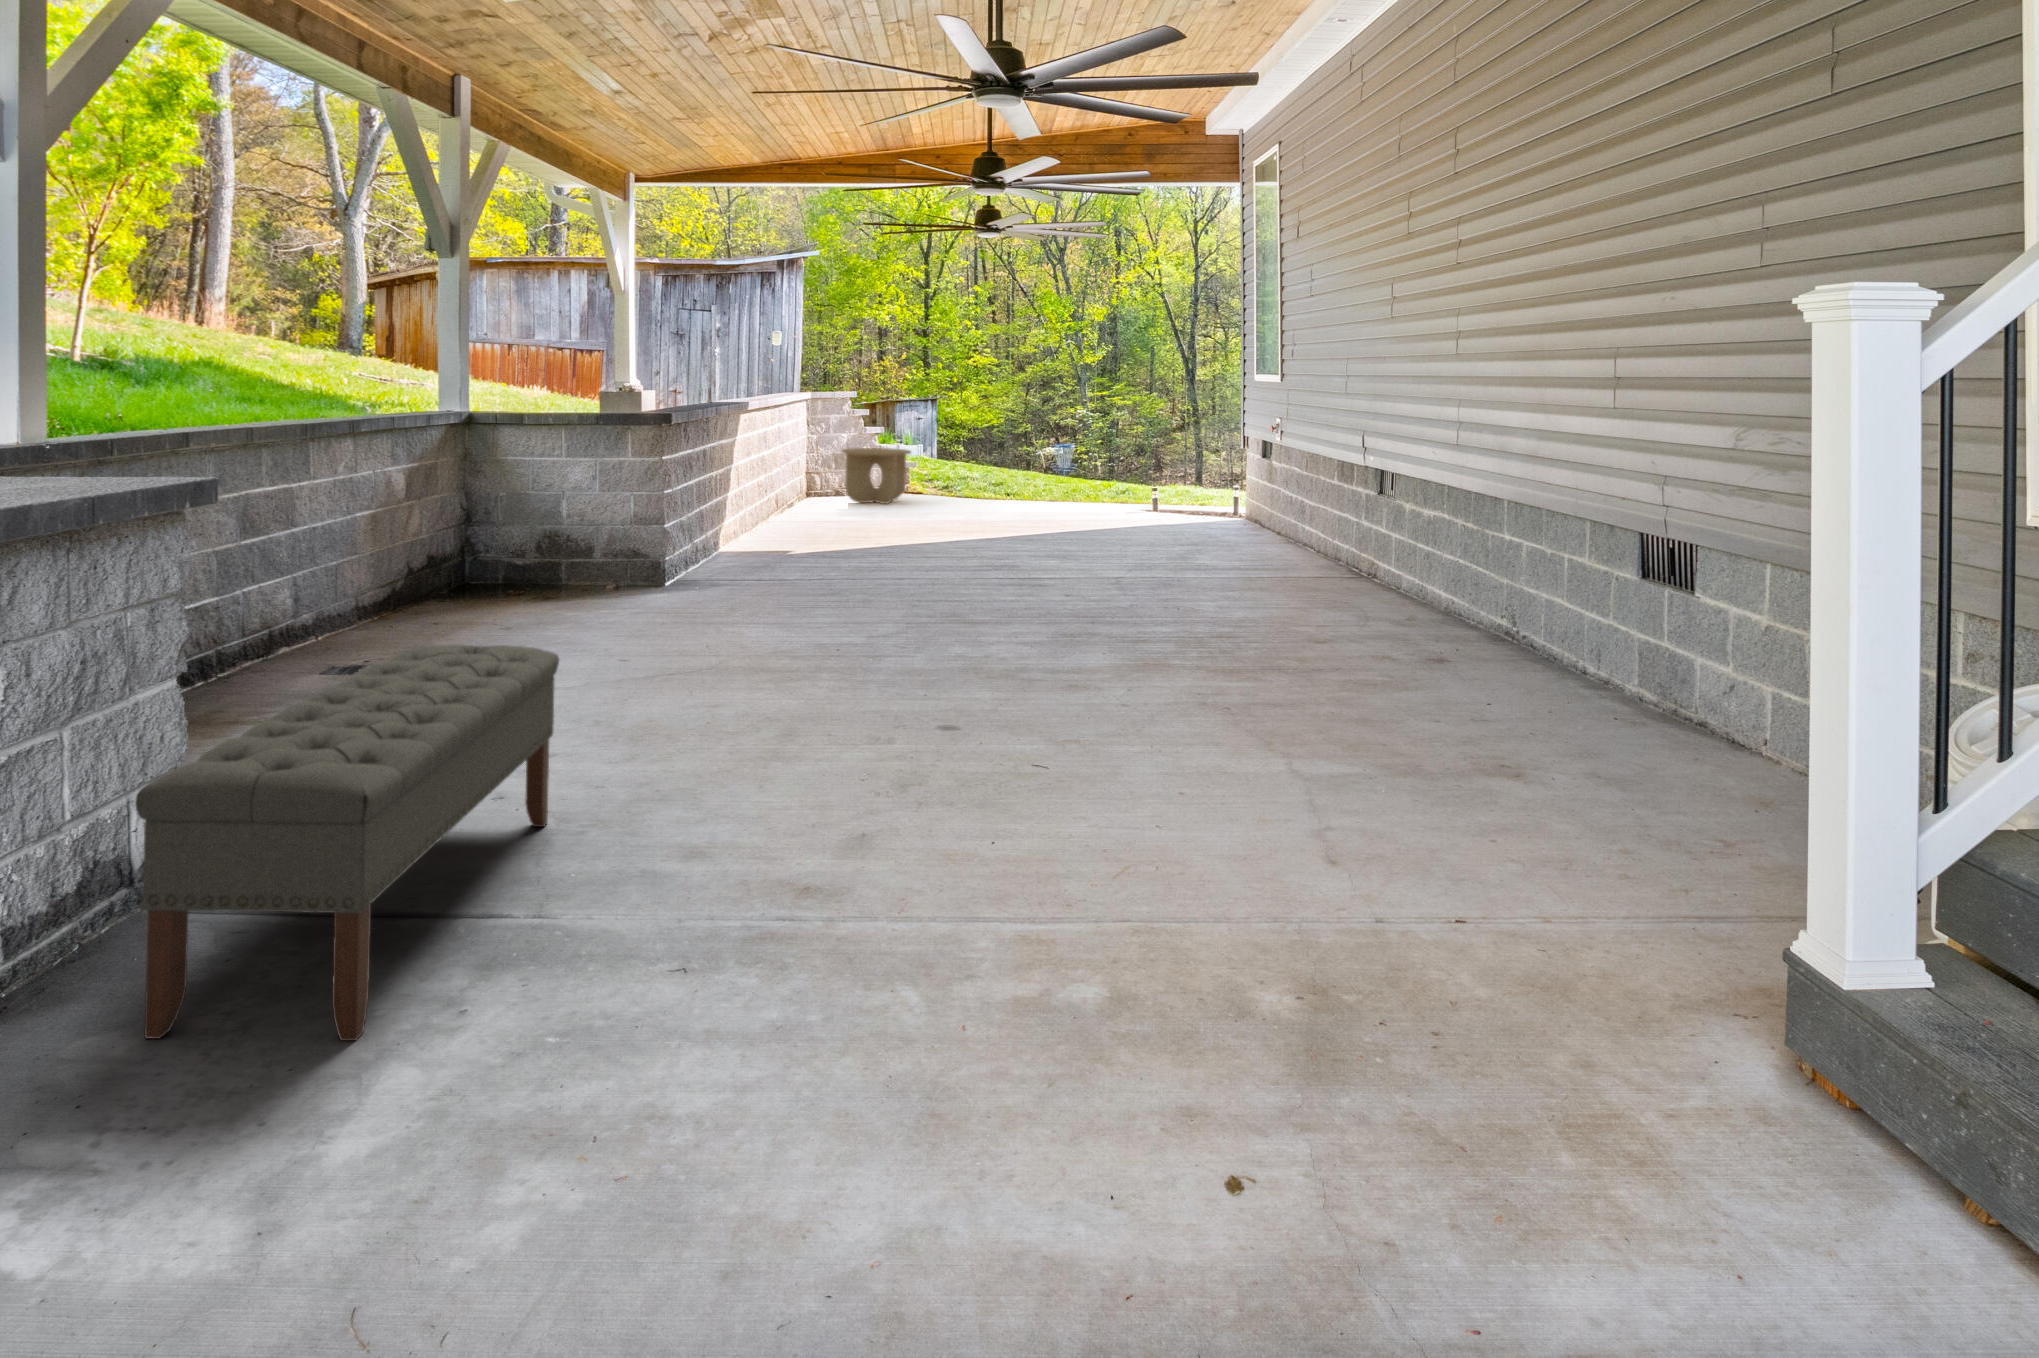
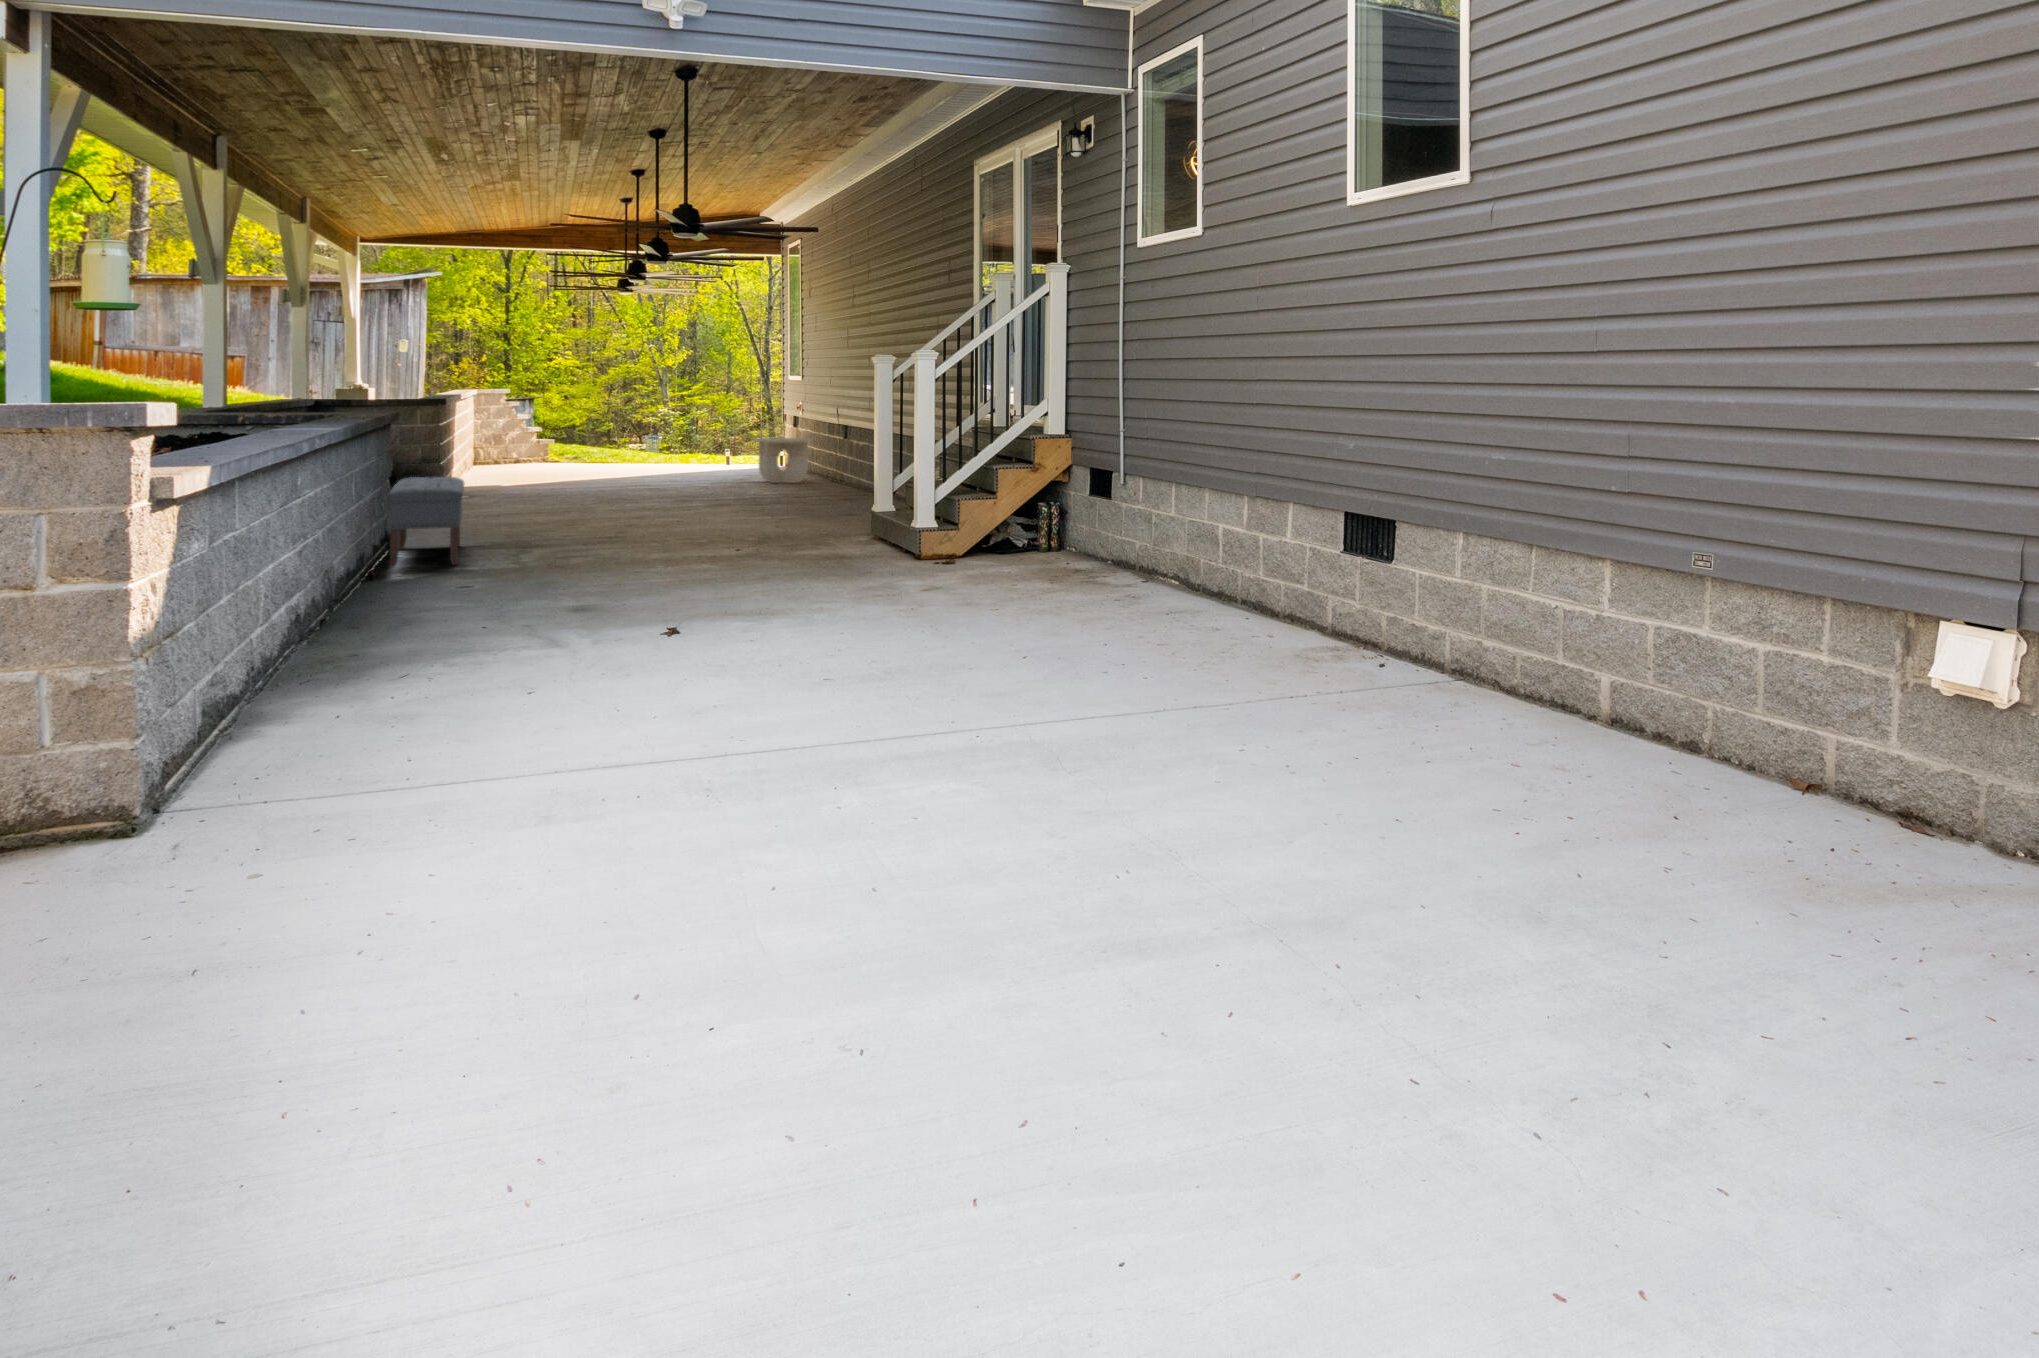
side table: present [842,448,911,504] -> present [755,438,812,483]

